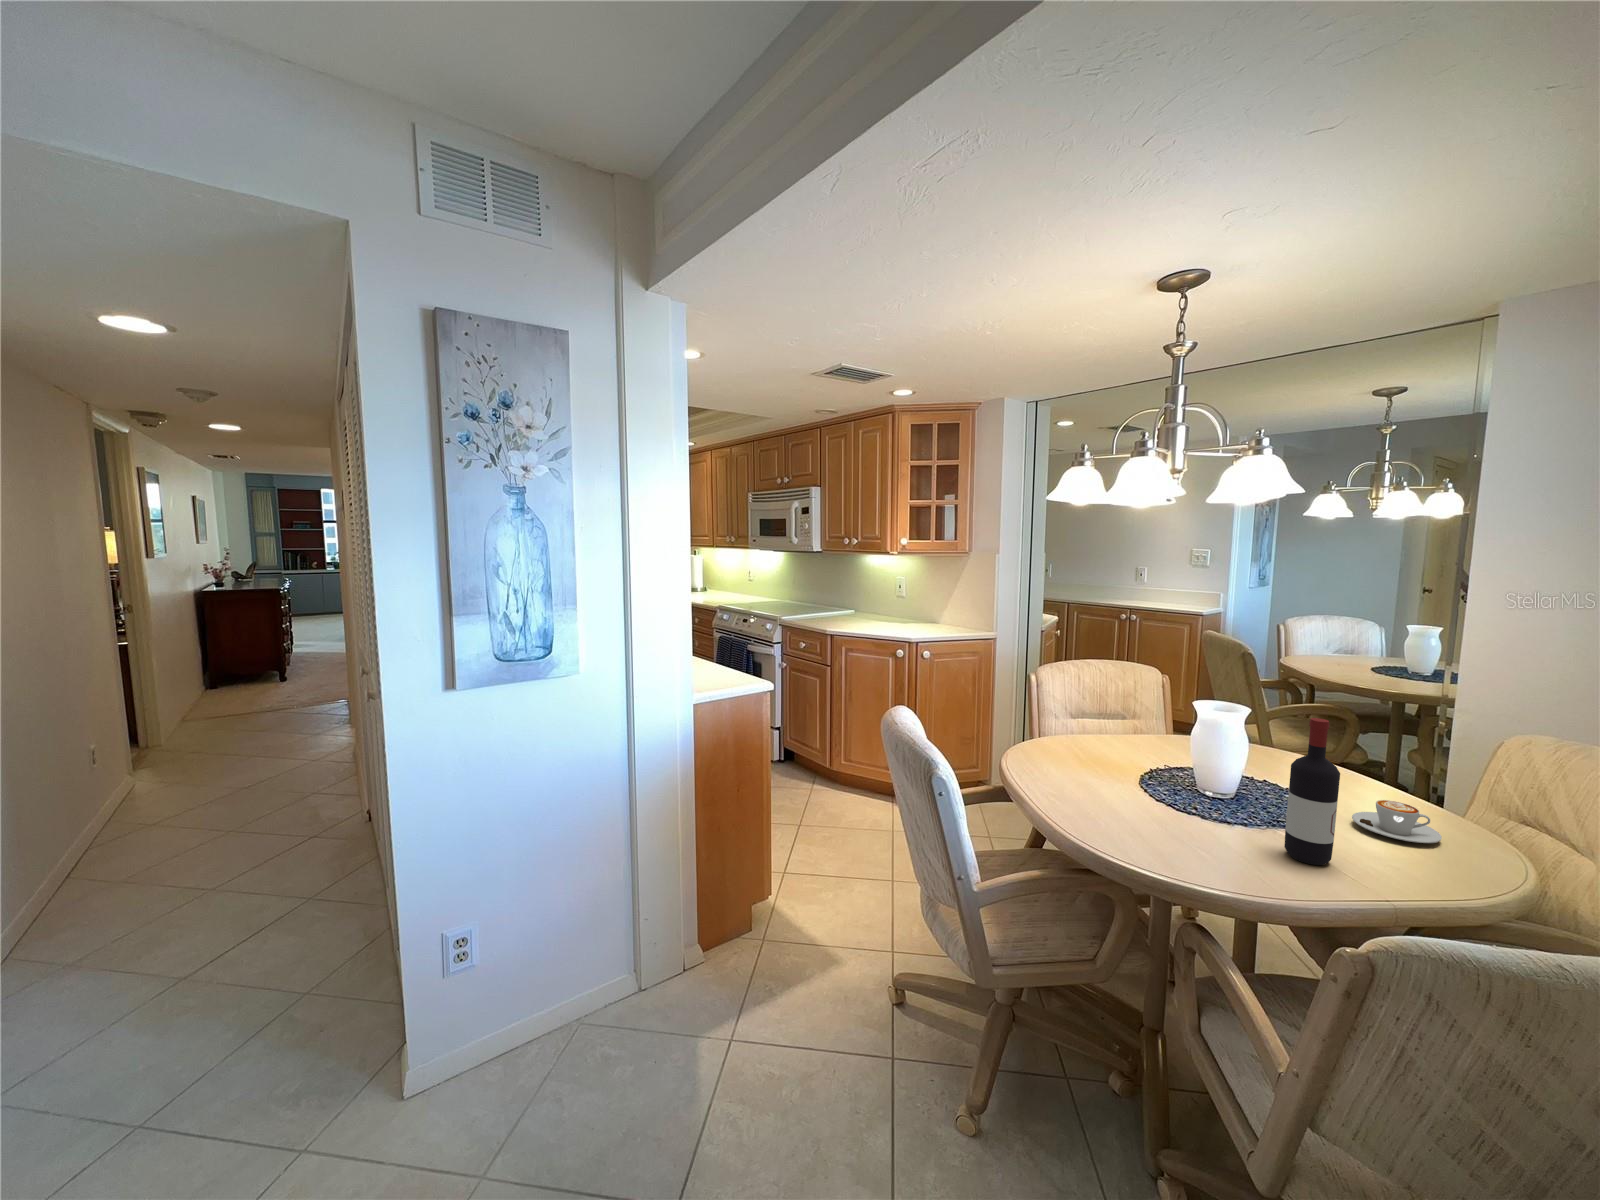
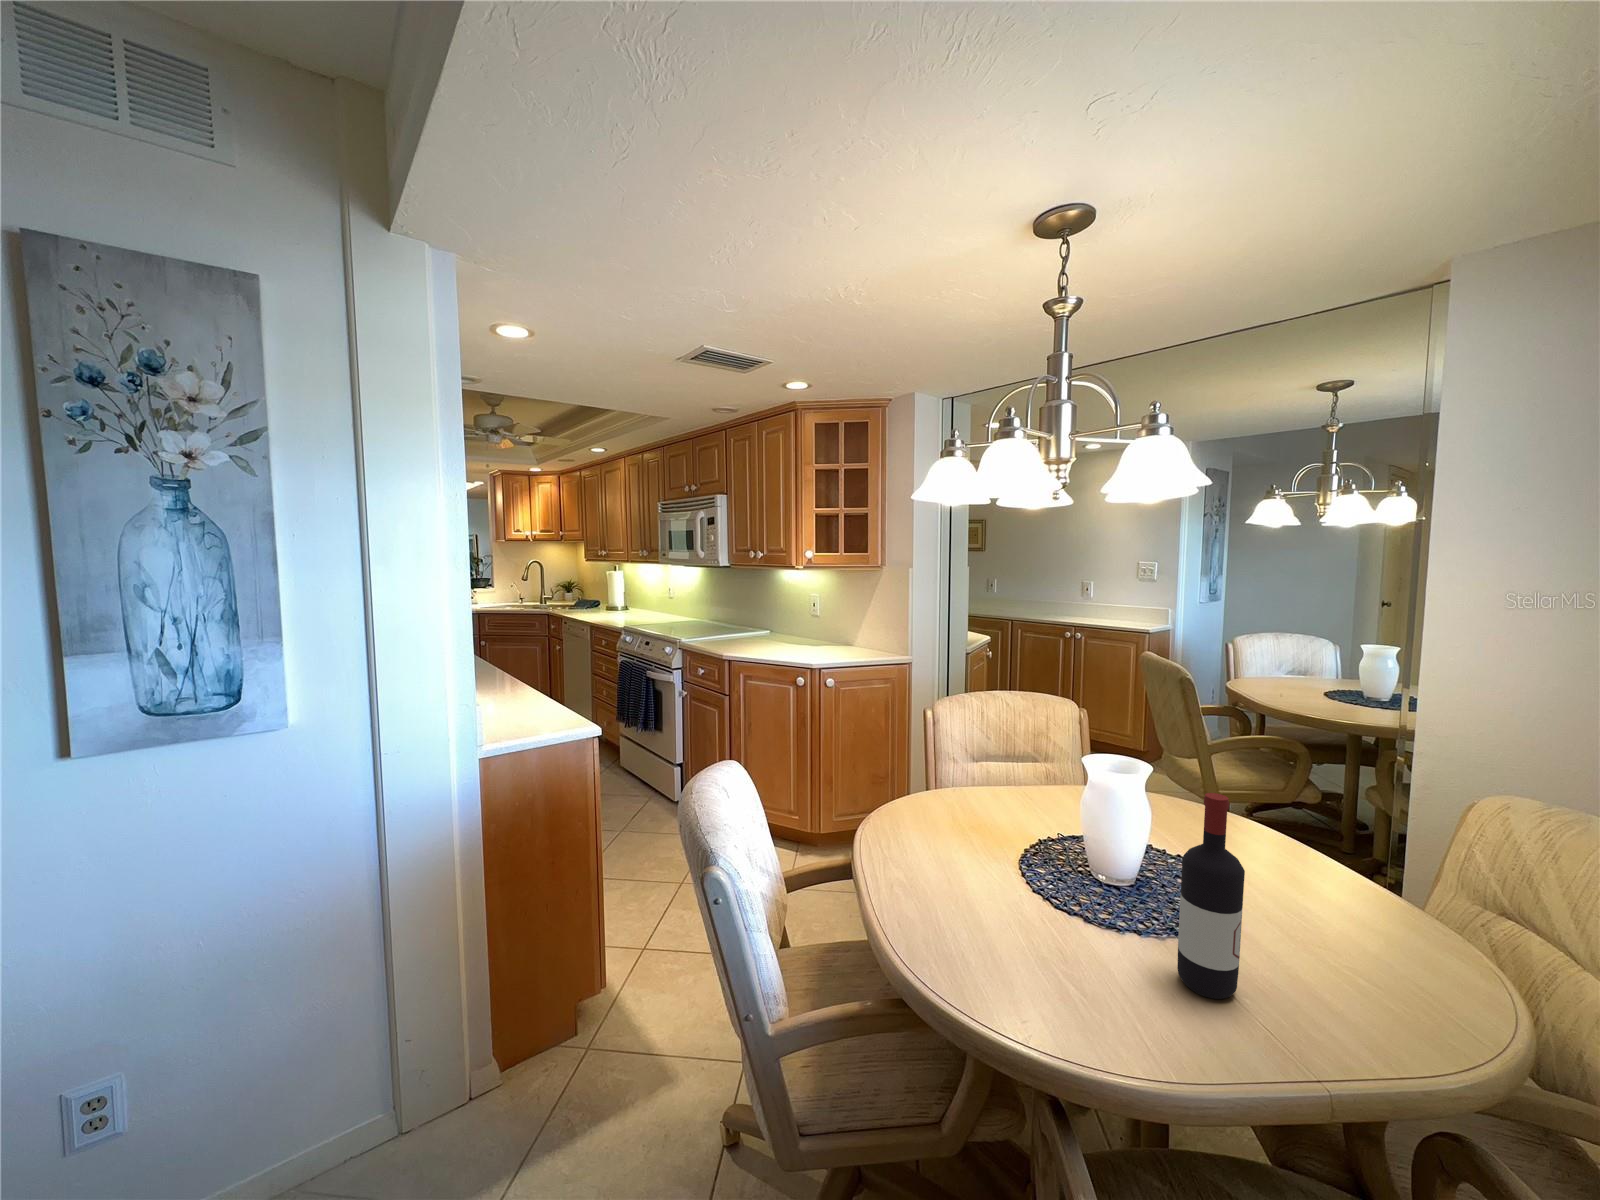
coffee cup: present [1352,800,1442,843] -> none [1275,892,1387,957]

